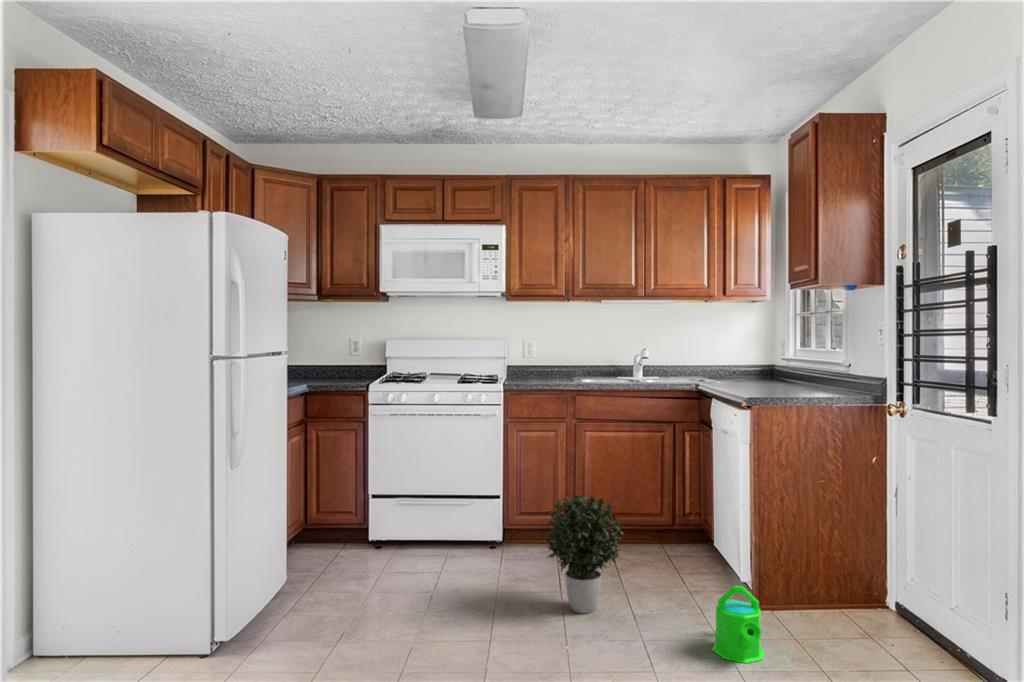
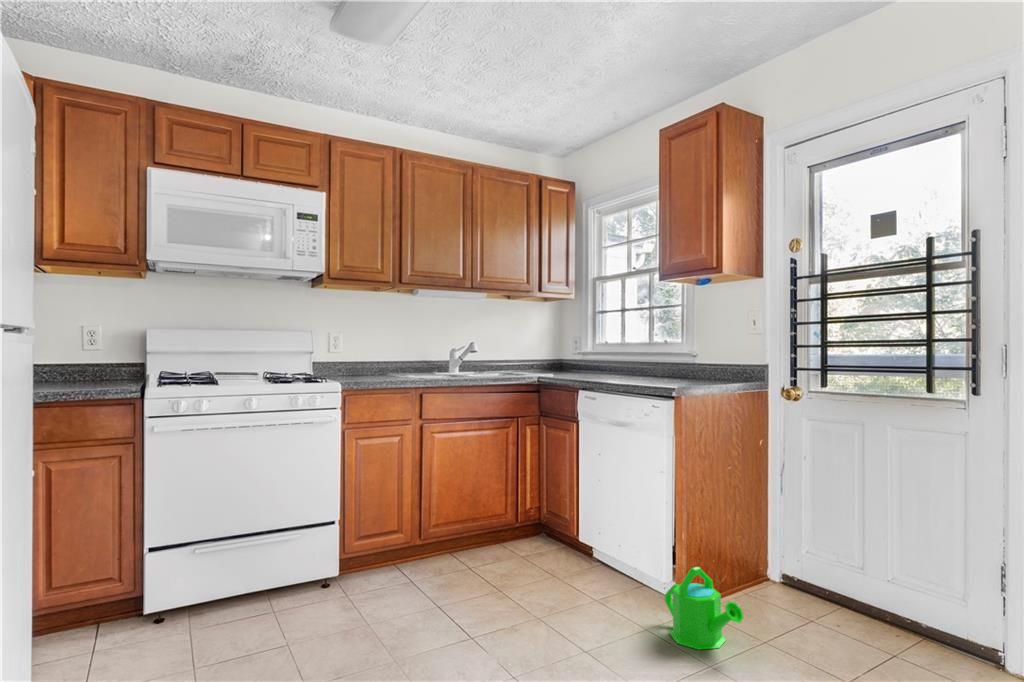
potted plant: present [546,495,623,614] -> none [461,498,558,642]

